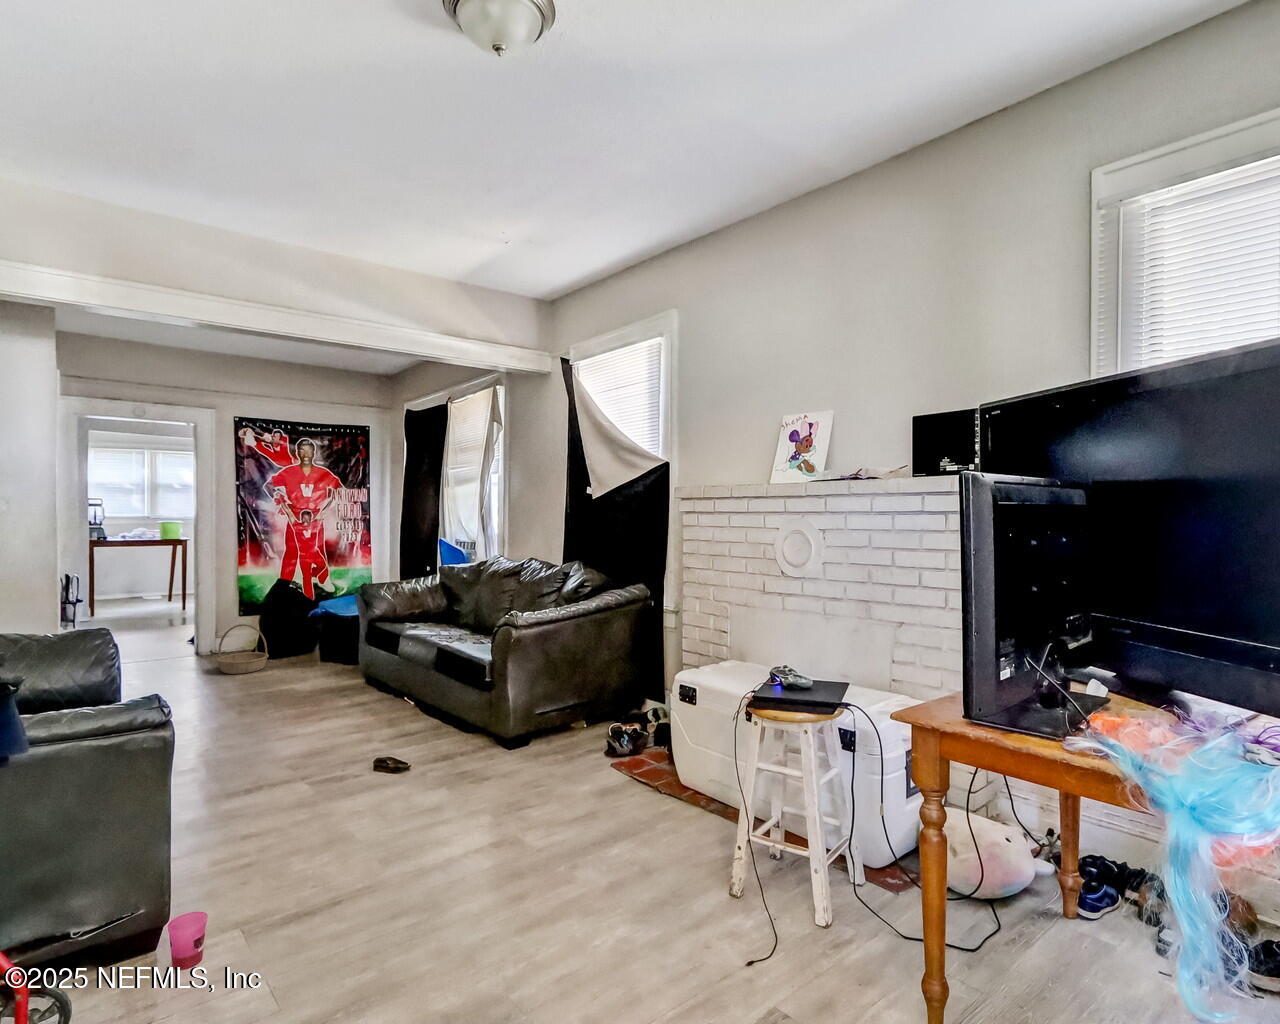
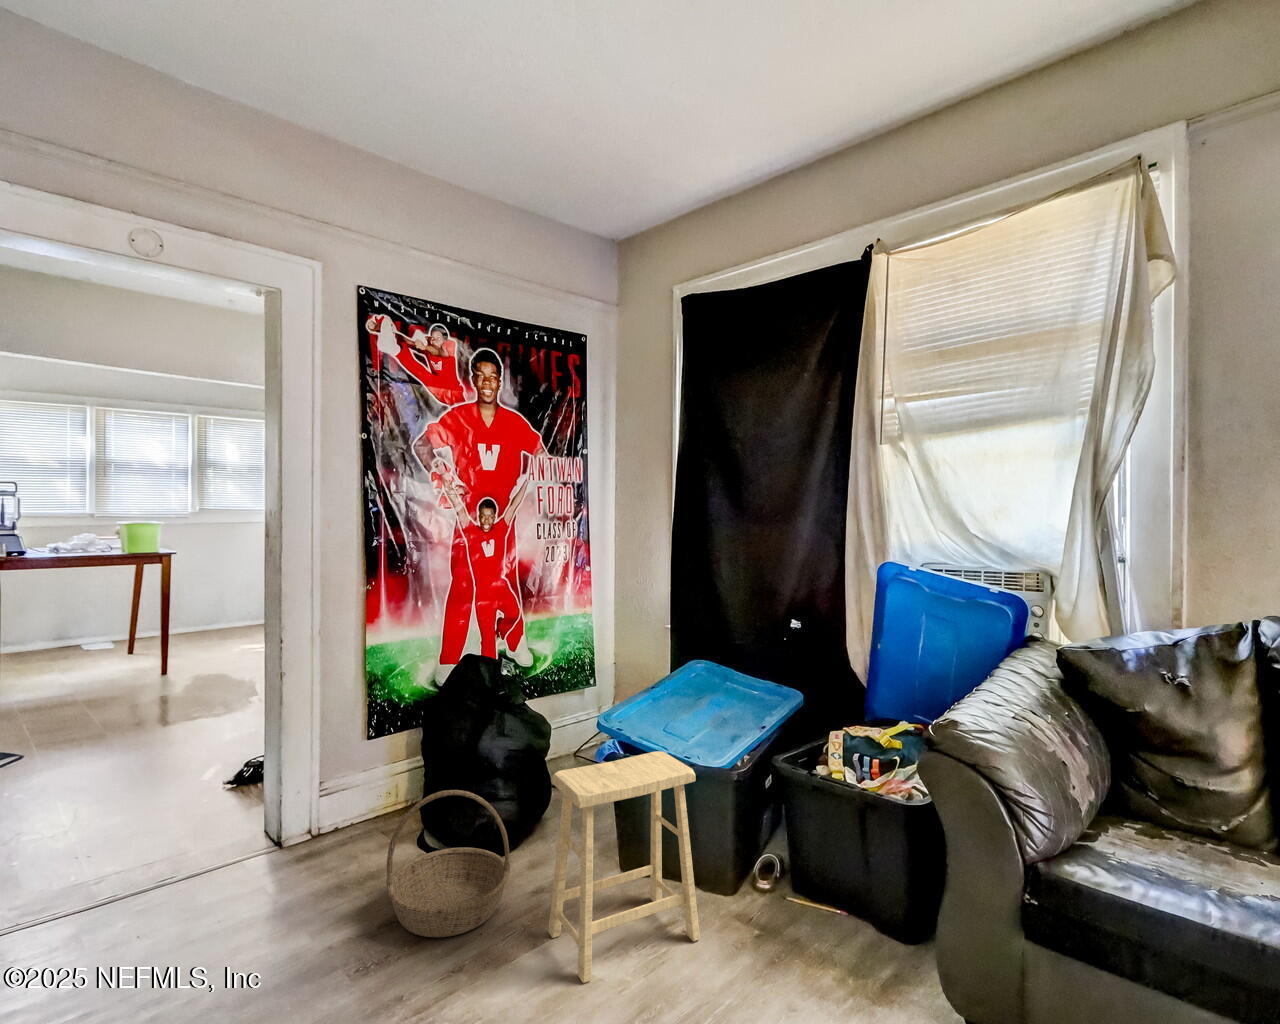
footstool: none [269,612,325,682] -> present [548,751,700,983]

